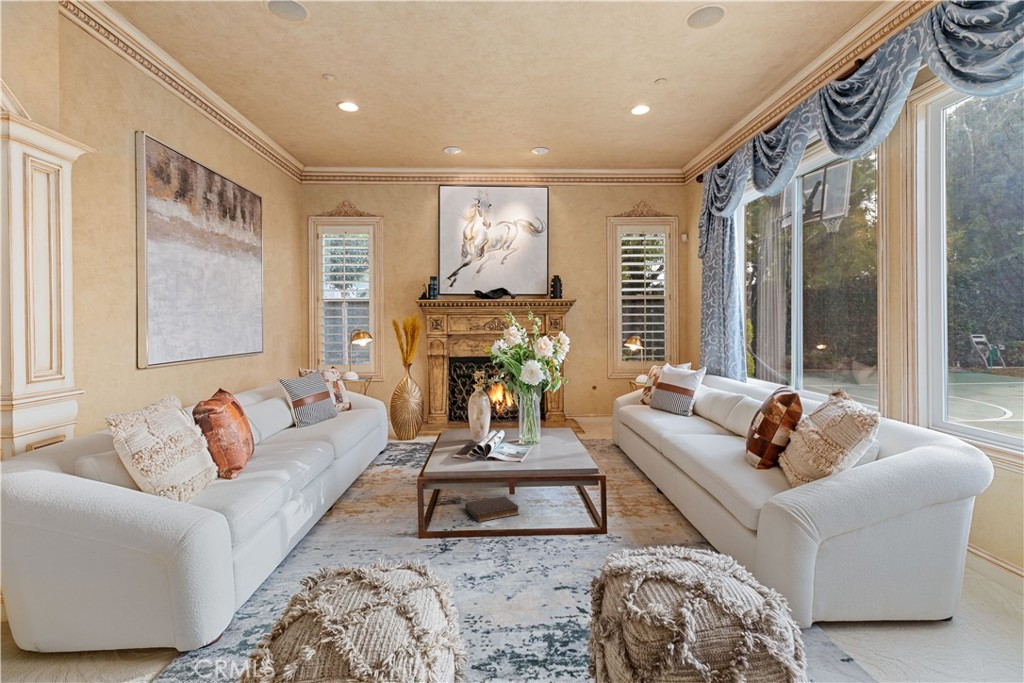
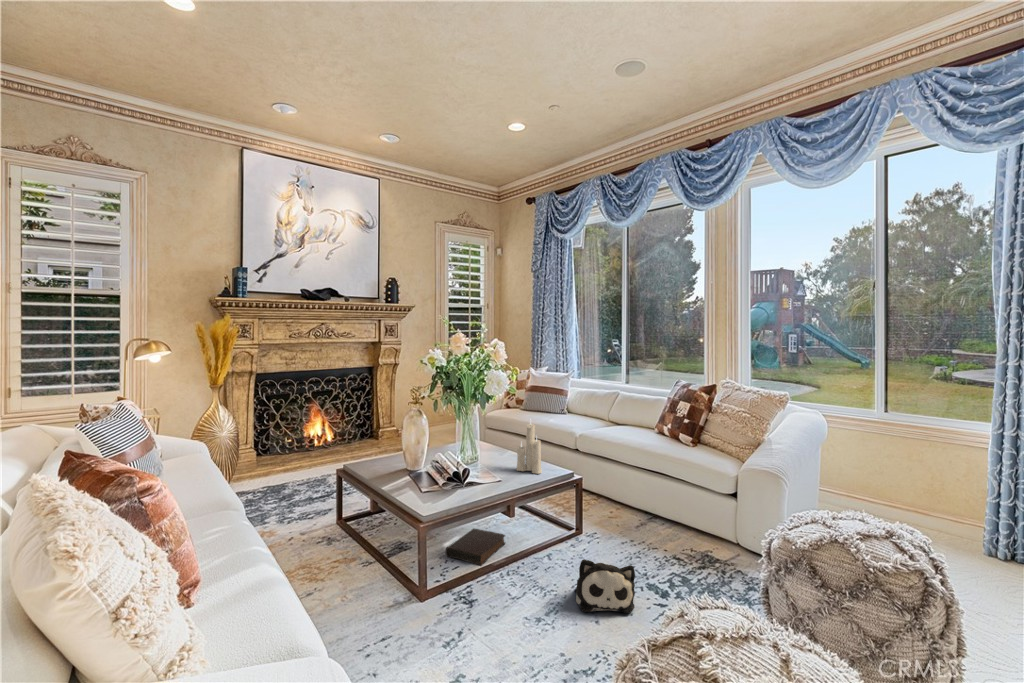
candle: none [537,404,555,459] -> present [516,423,542,474]
plush toy: none [496,532,553,590] -> present [576,559,635,613]

